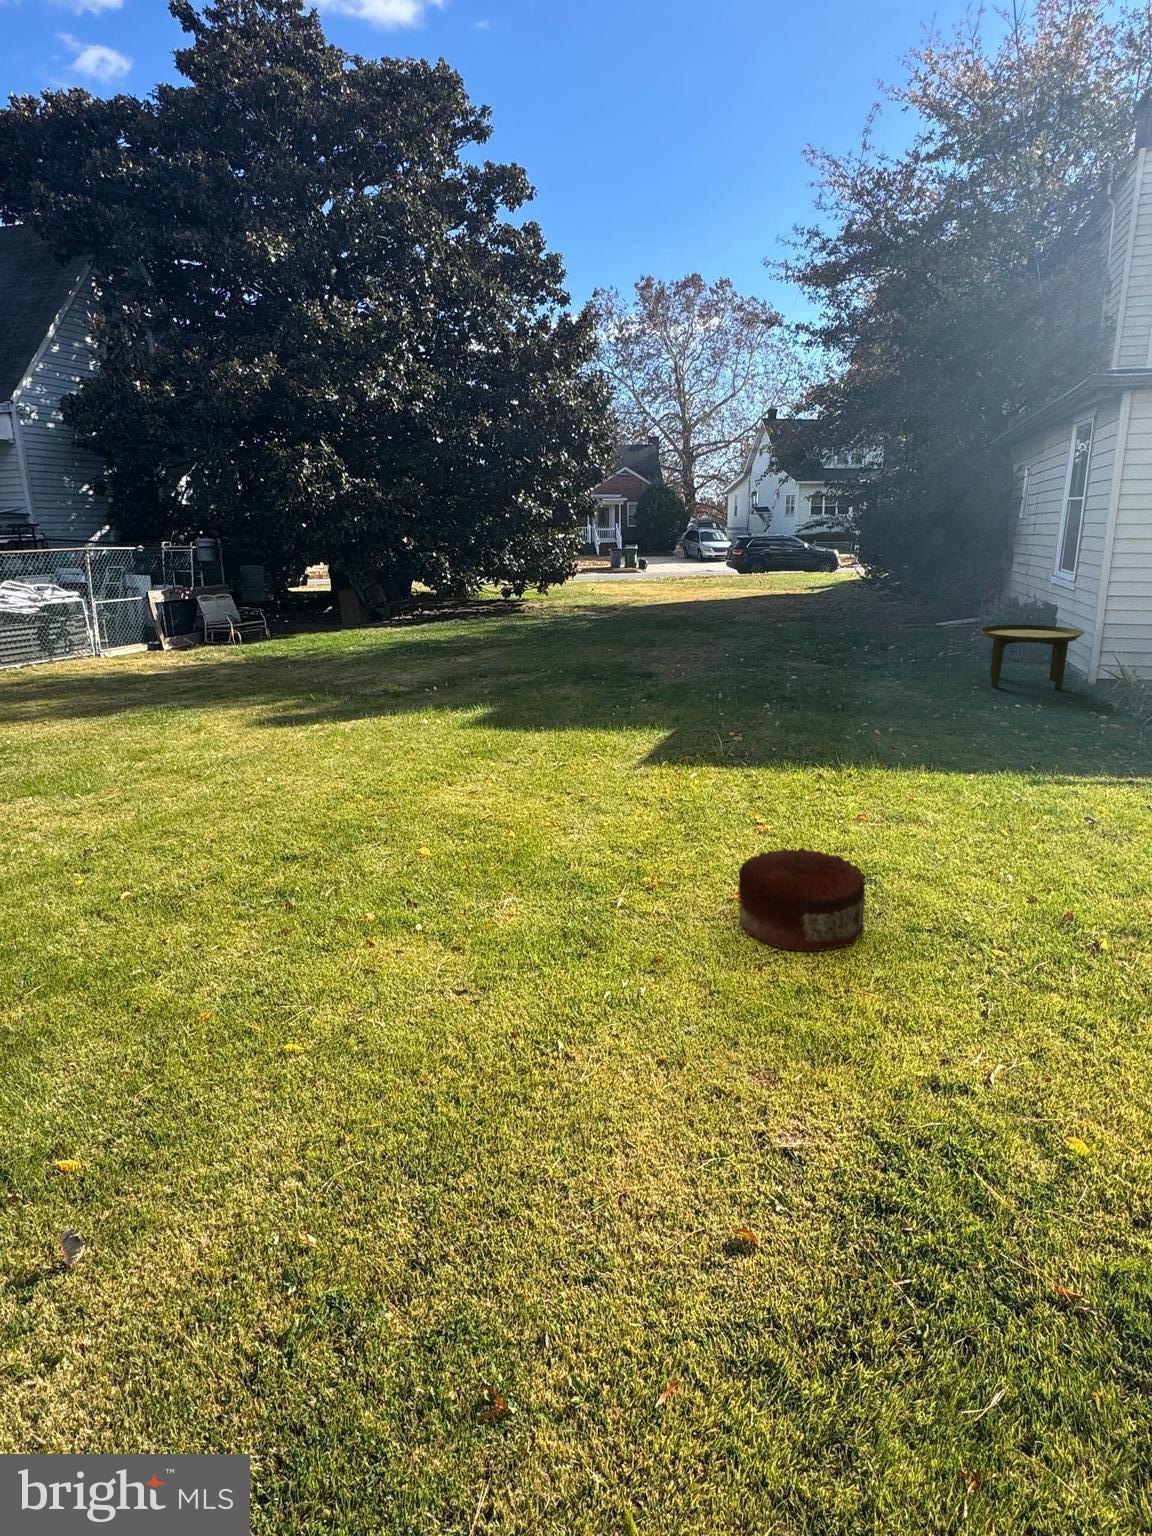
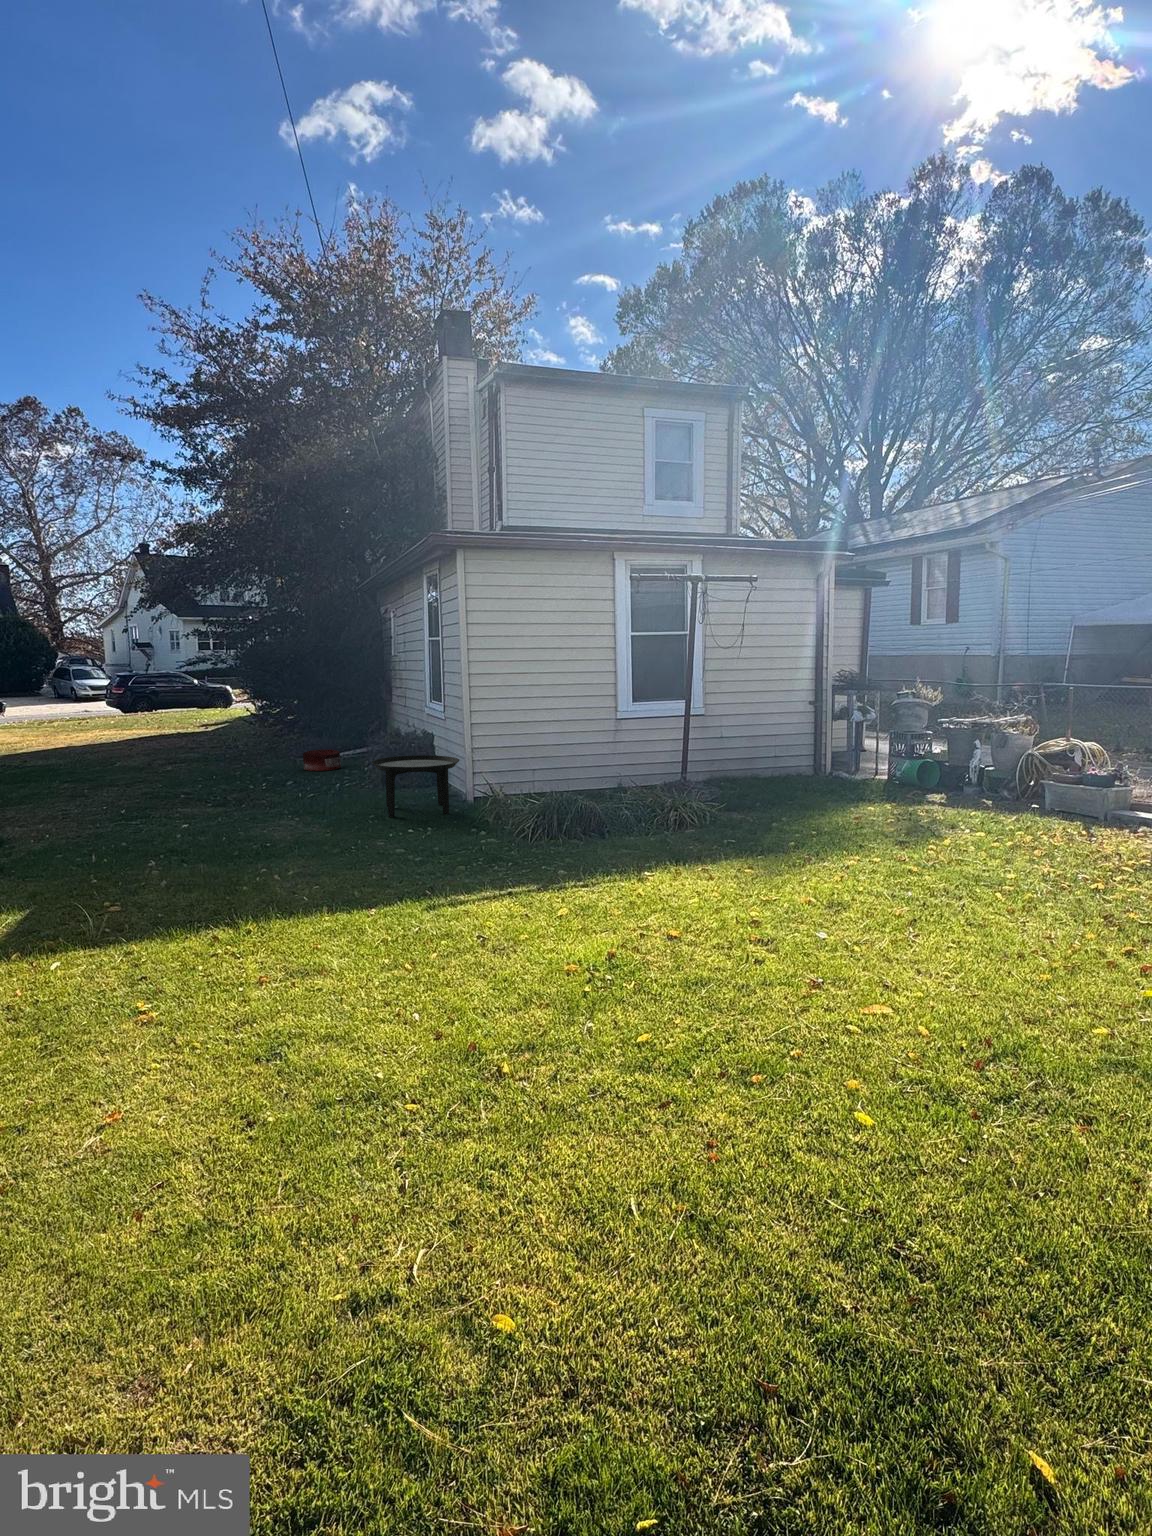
pouf: present [738,847,866,951] -> present [303,749,341,771]

